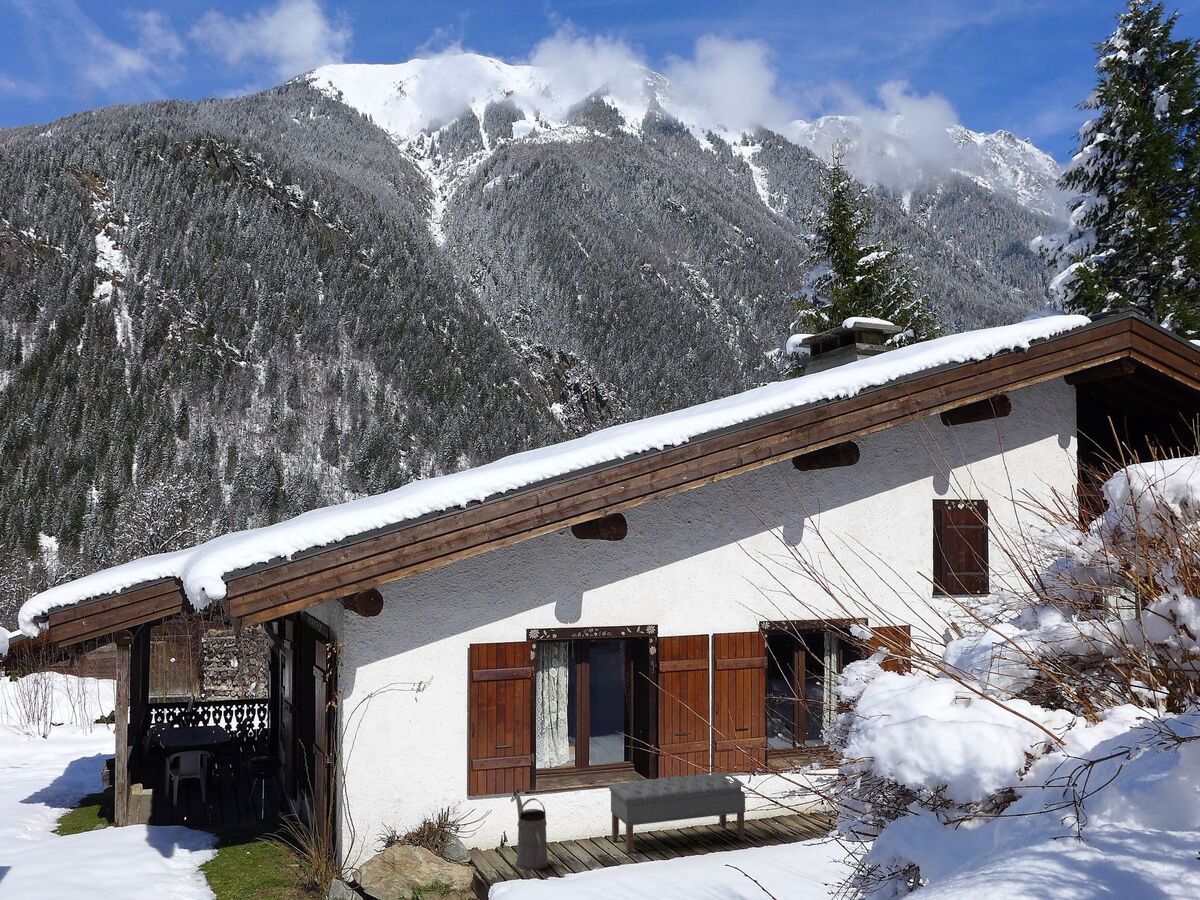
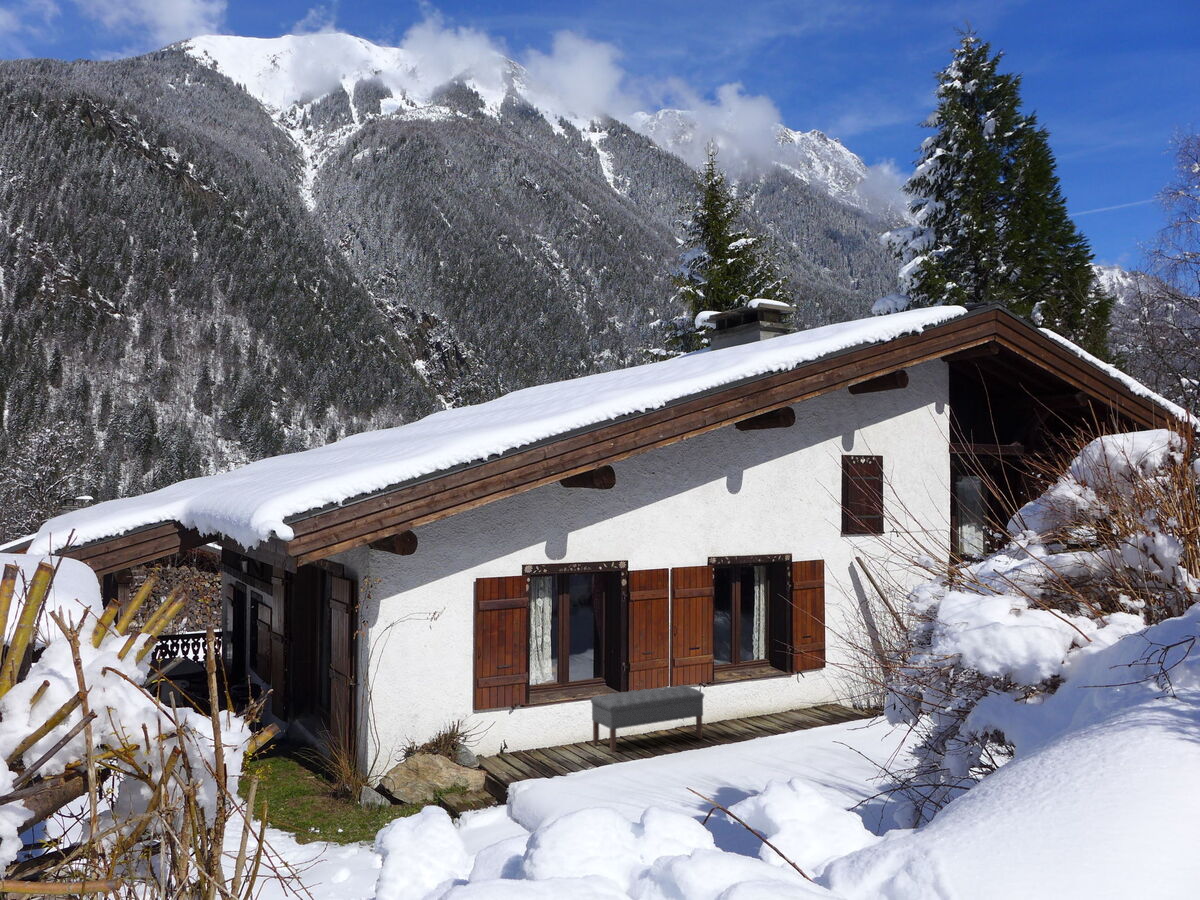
watering can: present [516,796,549,870] -> none [515,708,551,769]

